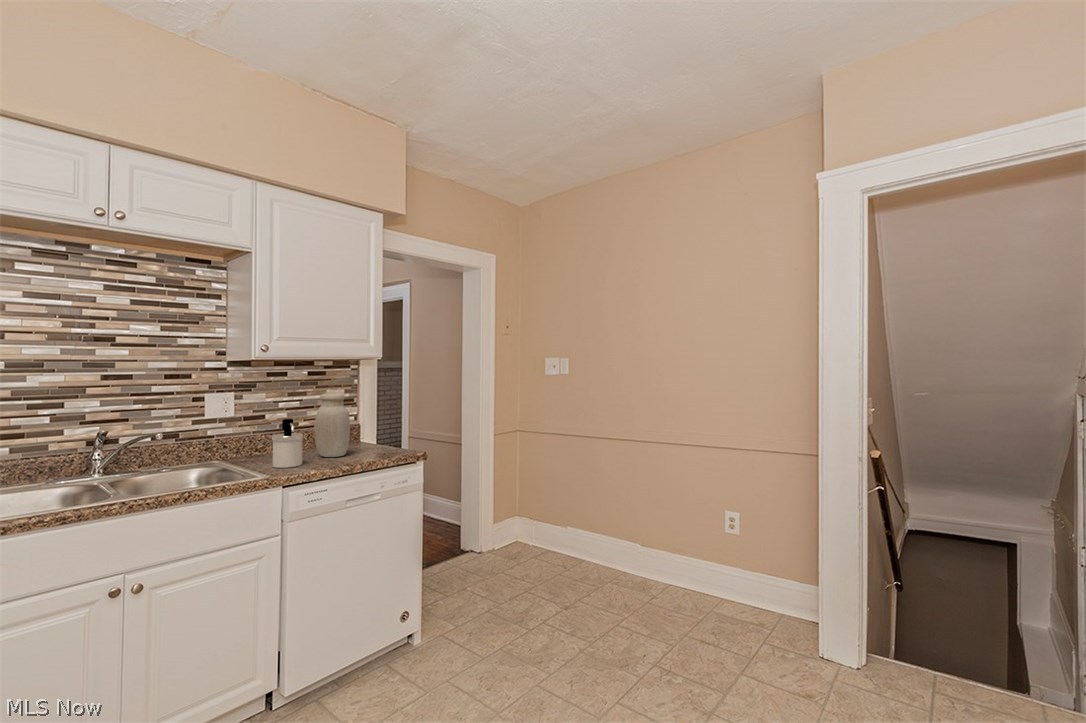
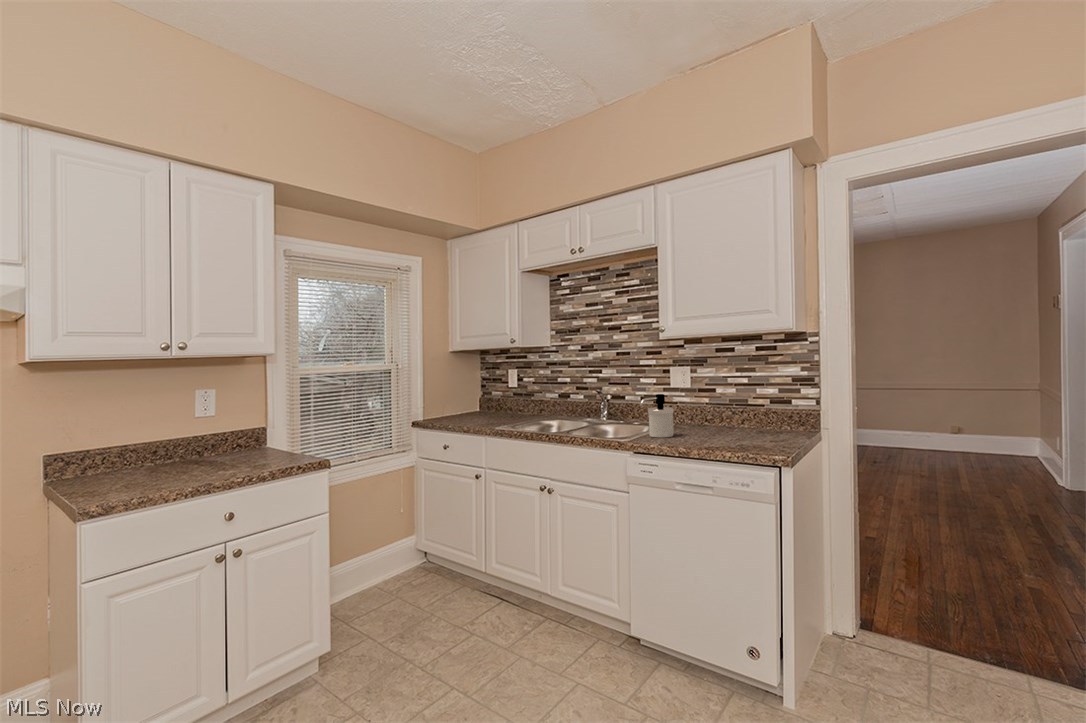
jar: present [315,393,350,457] -> none [697,372,728,438]

